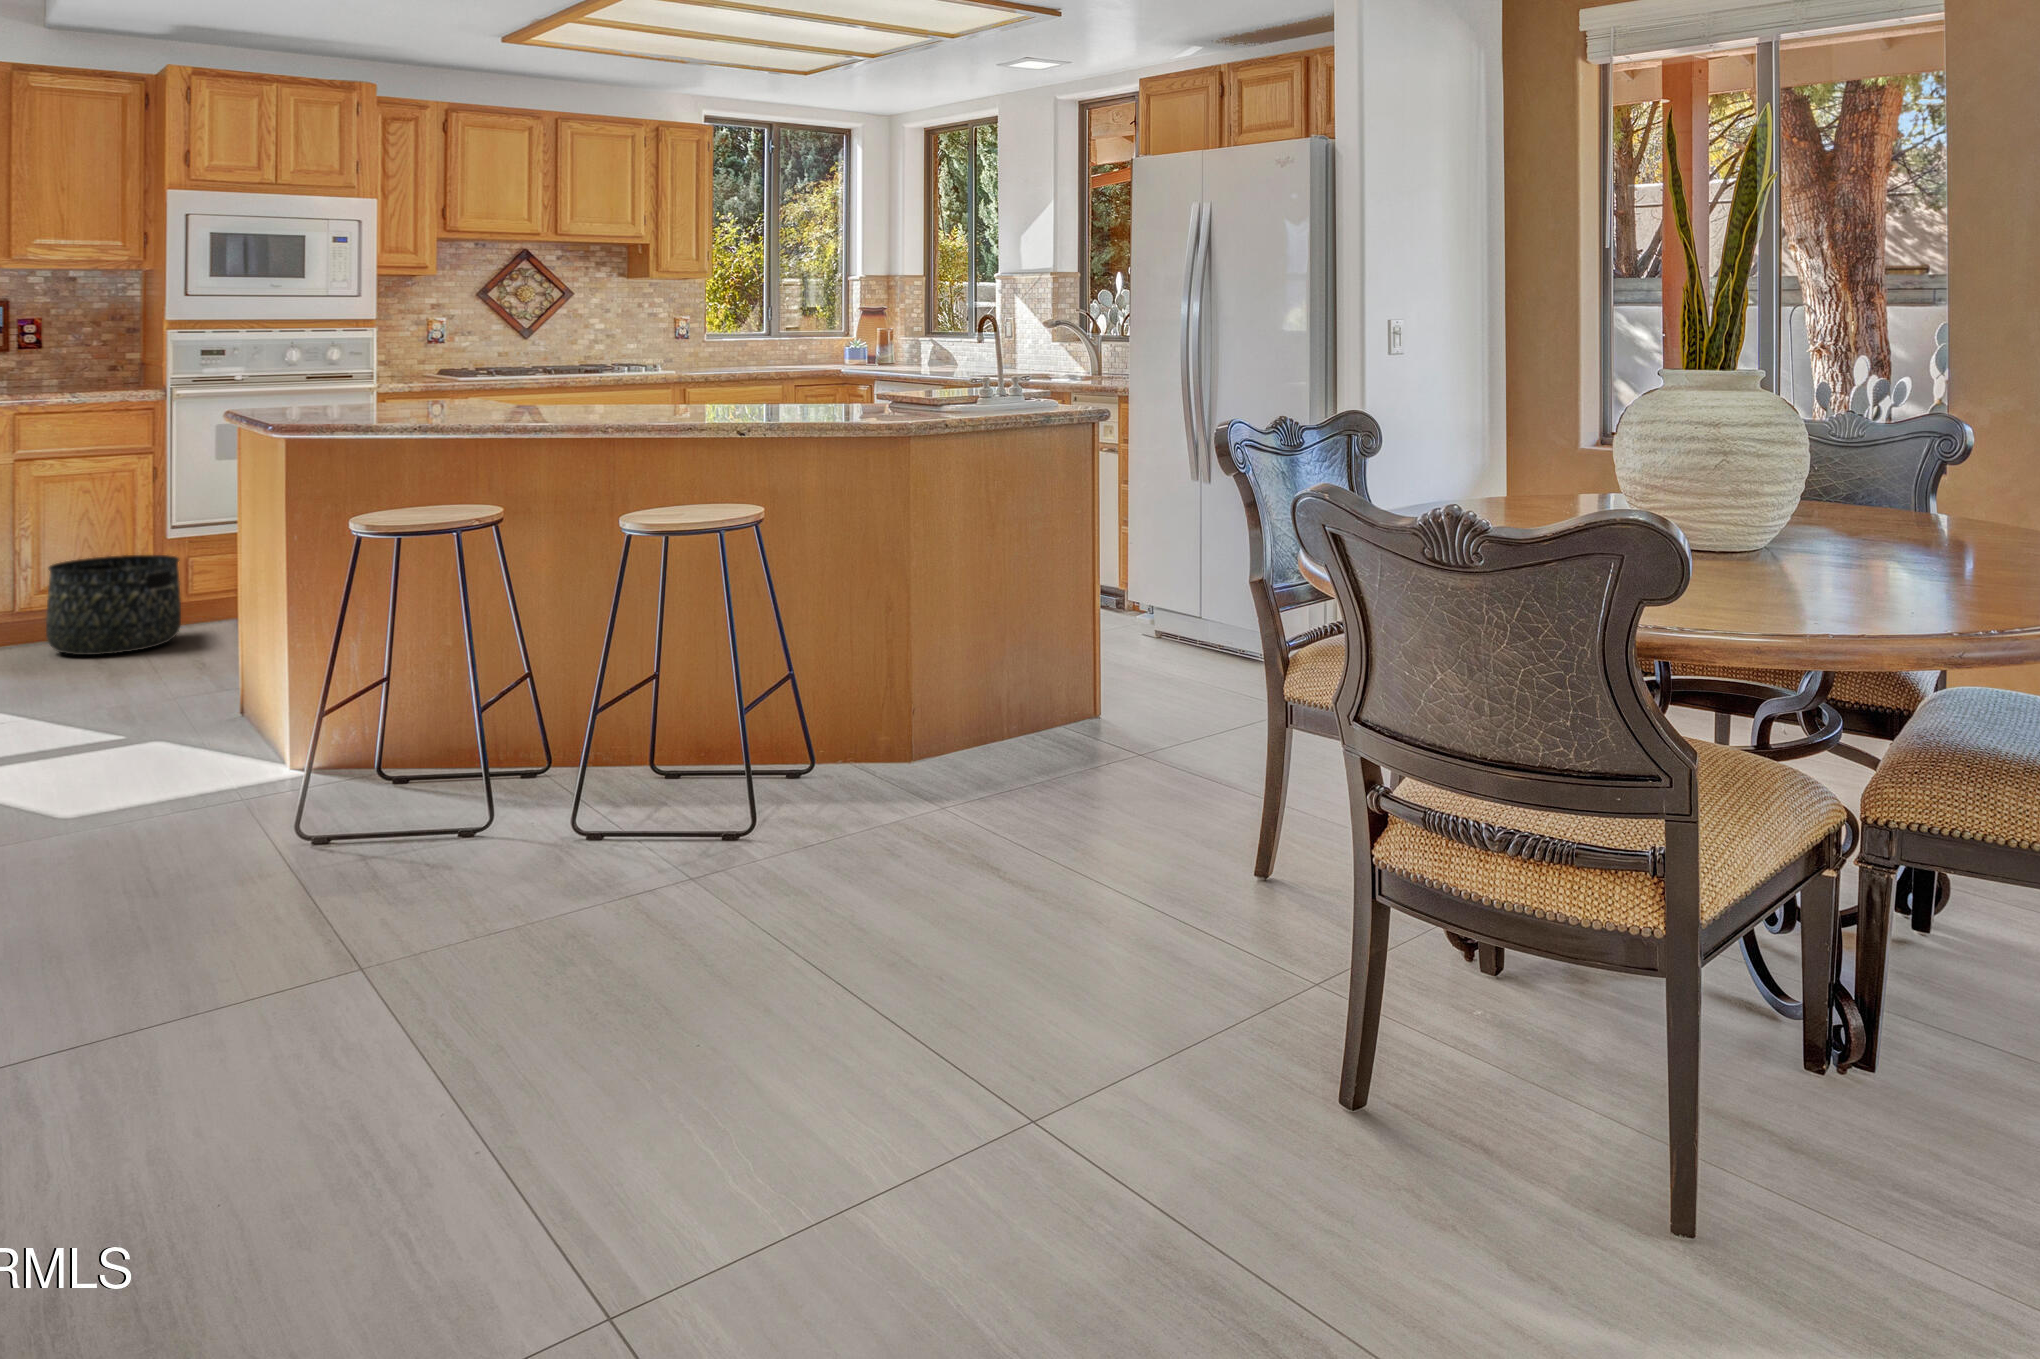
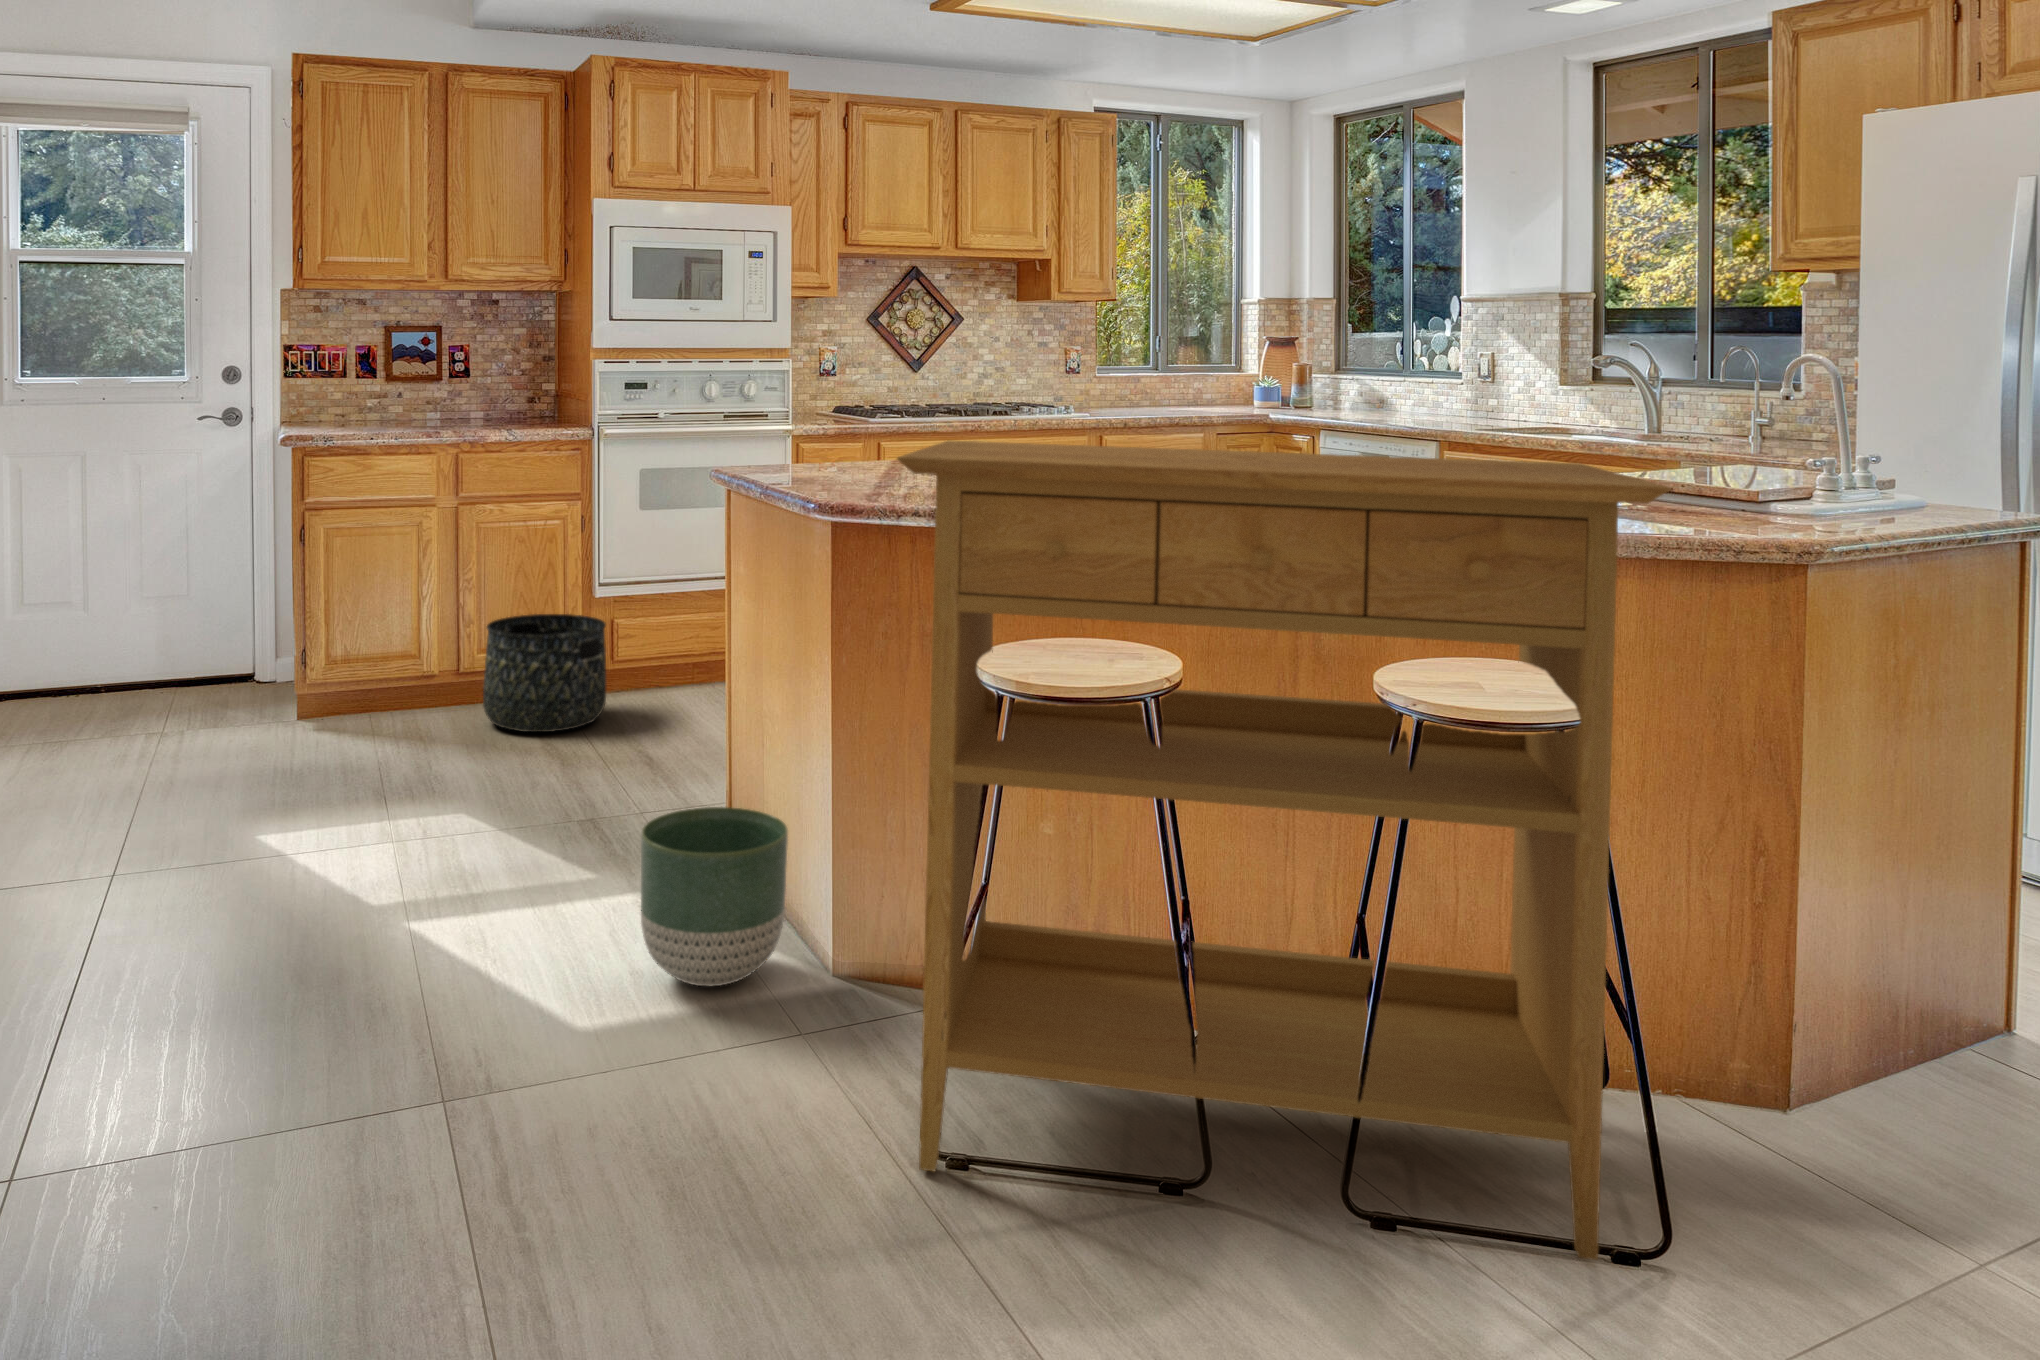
console table: none [262,380,772,835] -> present [897,441,1671,1260]
planter: none [125,656,257,777] -> present [641,807,788,986]

